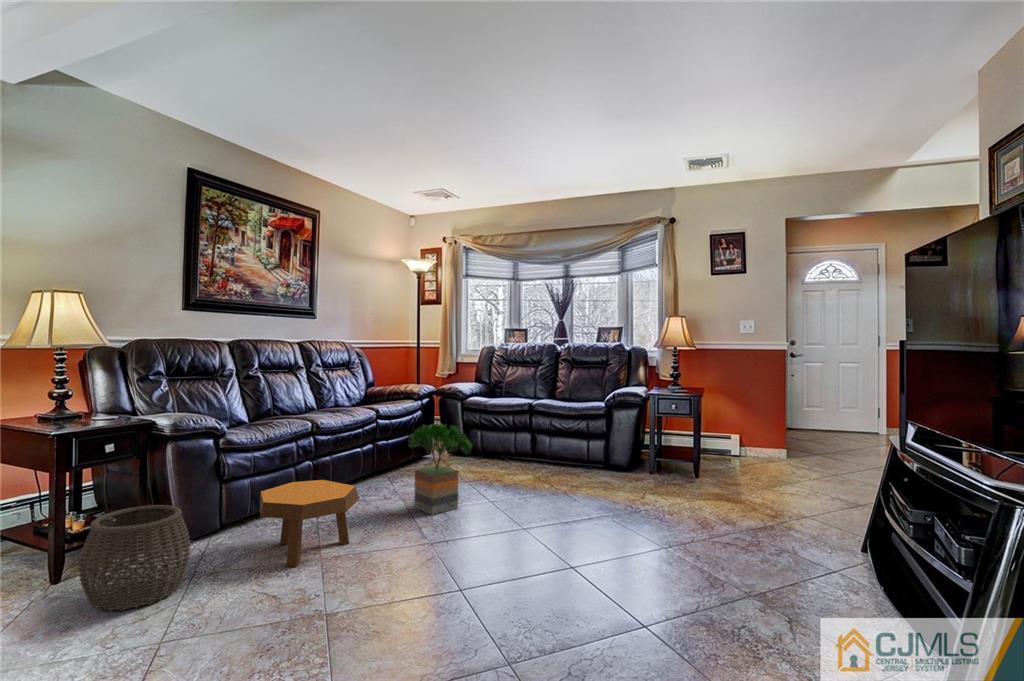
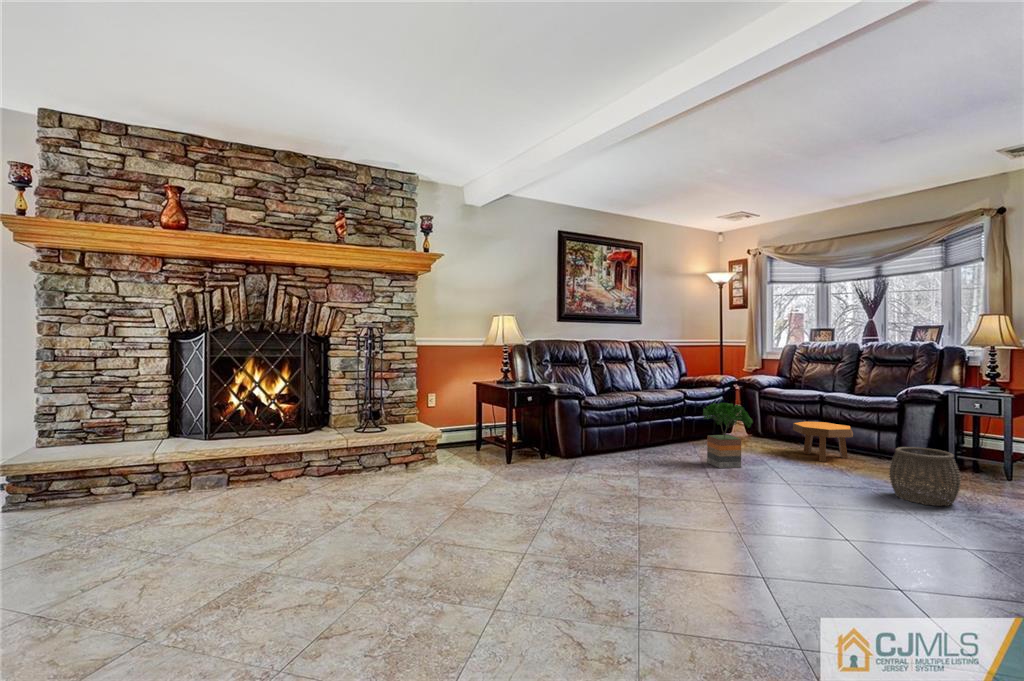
footstool: present [260,480,359,567] -> present [793,421,853,462]
woven basket: present [78,505,191,611] -> present [889,447,961,506]

